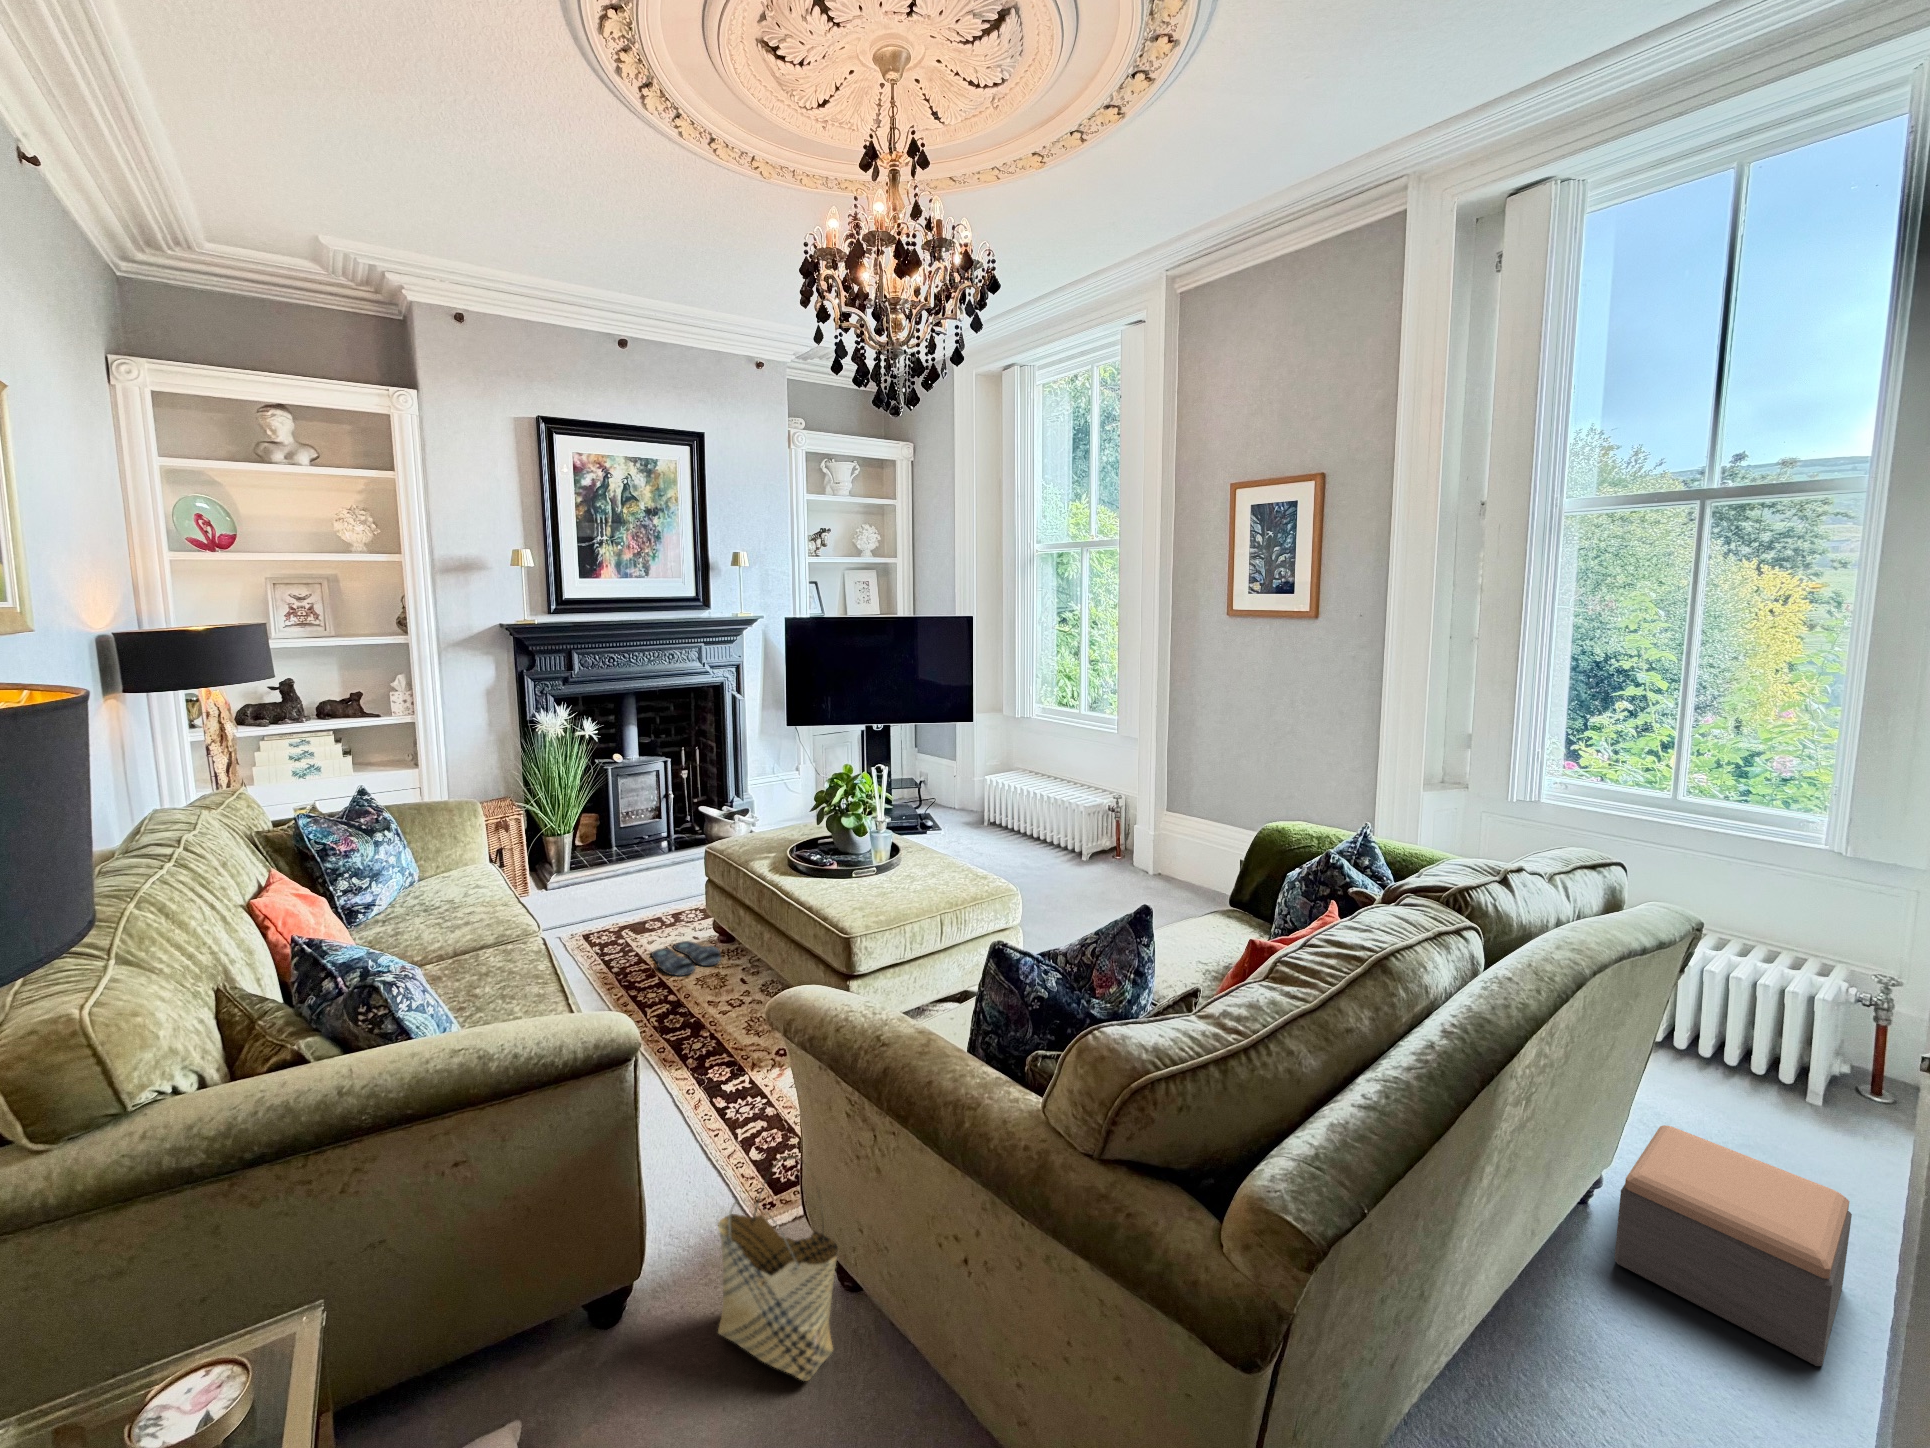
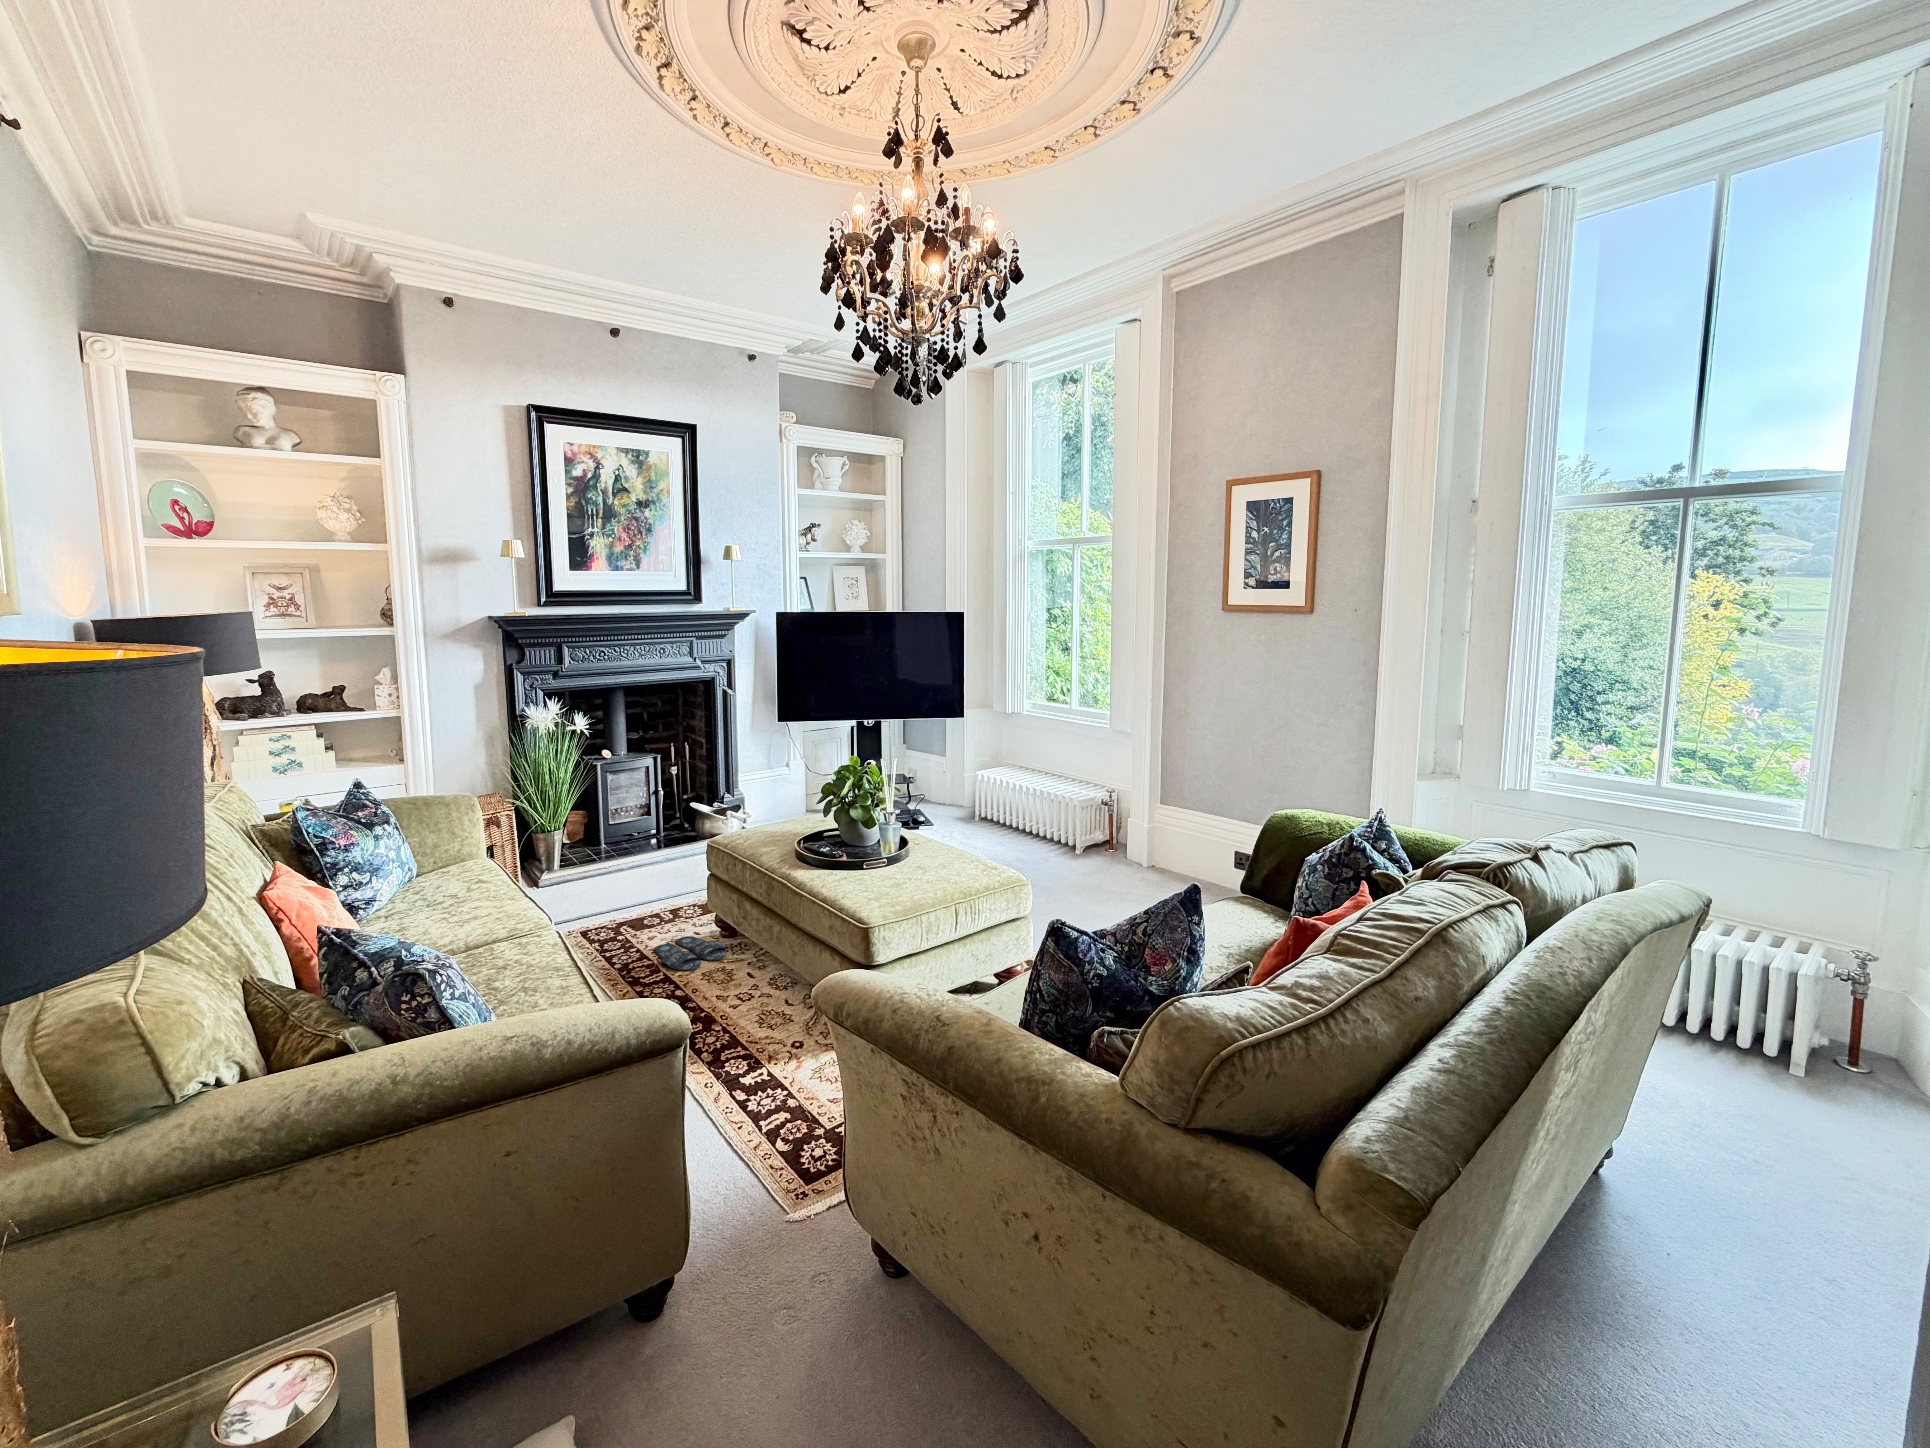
footstool: present [1614,1125,1852,1366] -> none [1629,1095,1851,1318]
woven basket: present [718,1156,838,1381] -> none [764,1141,890,1366]

